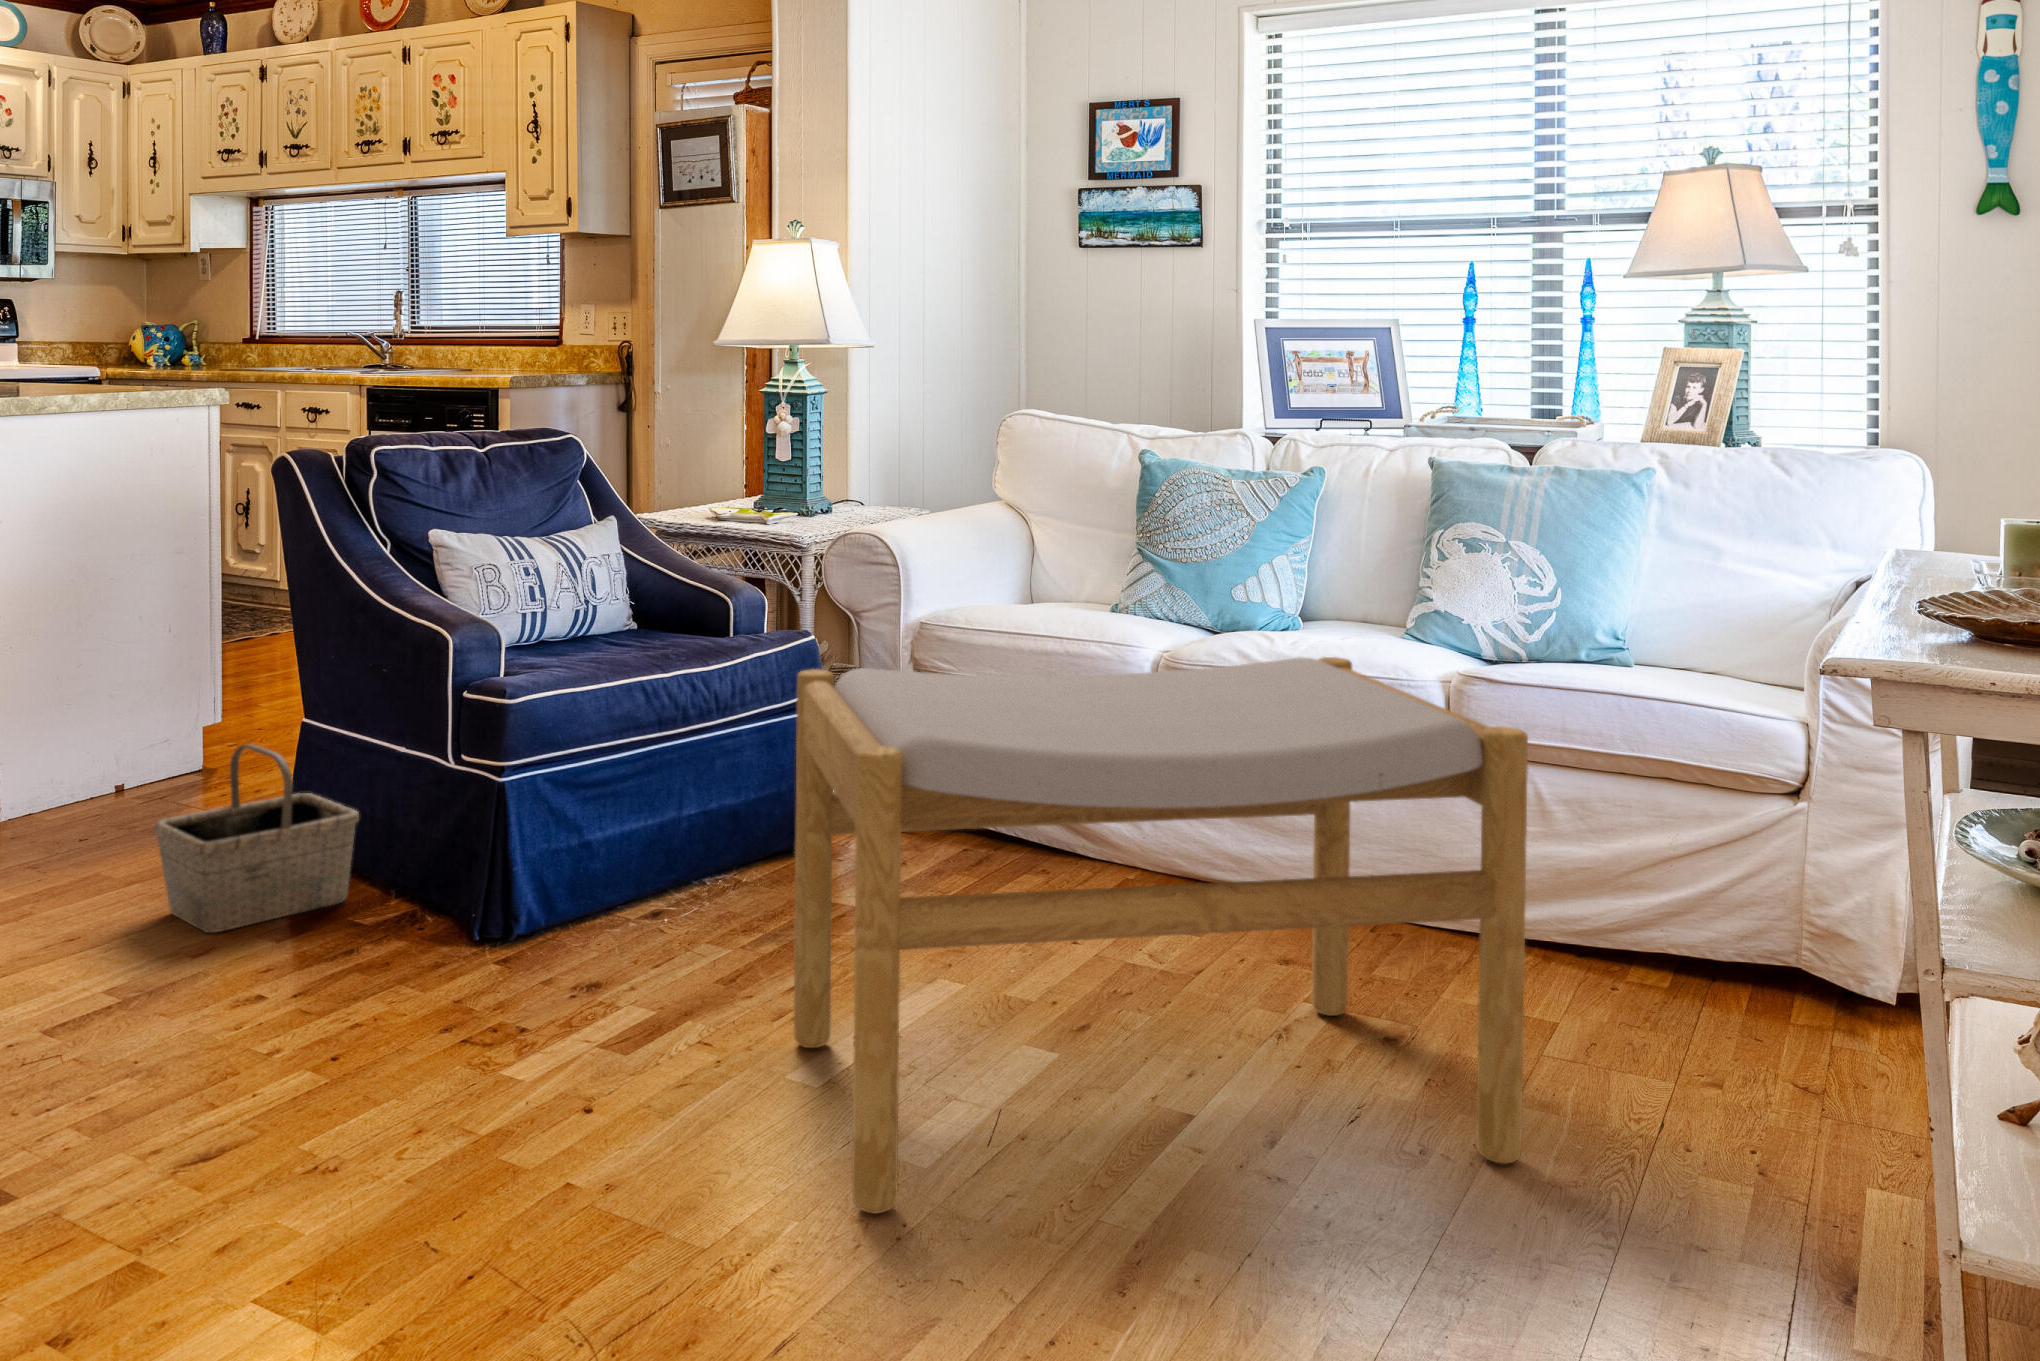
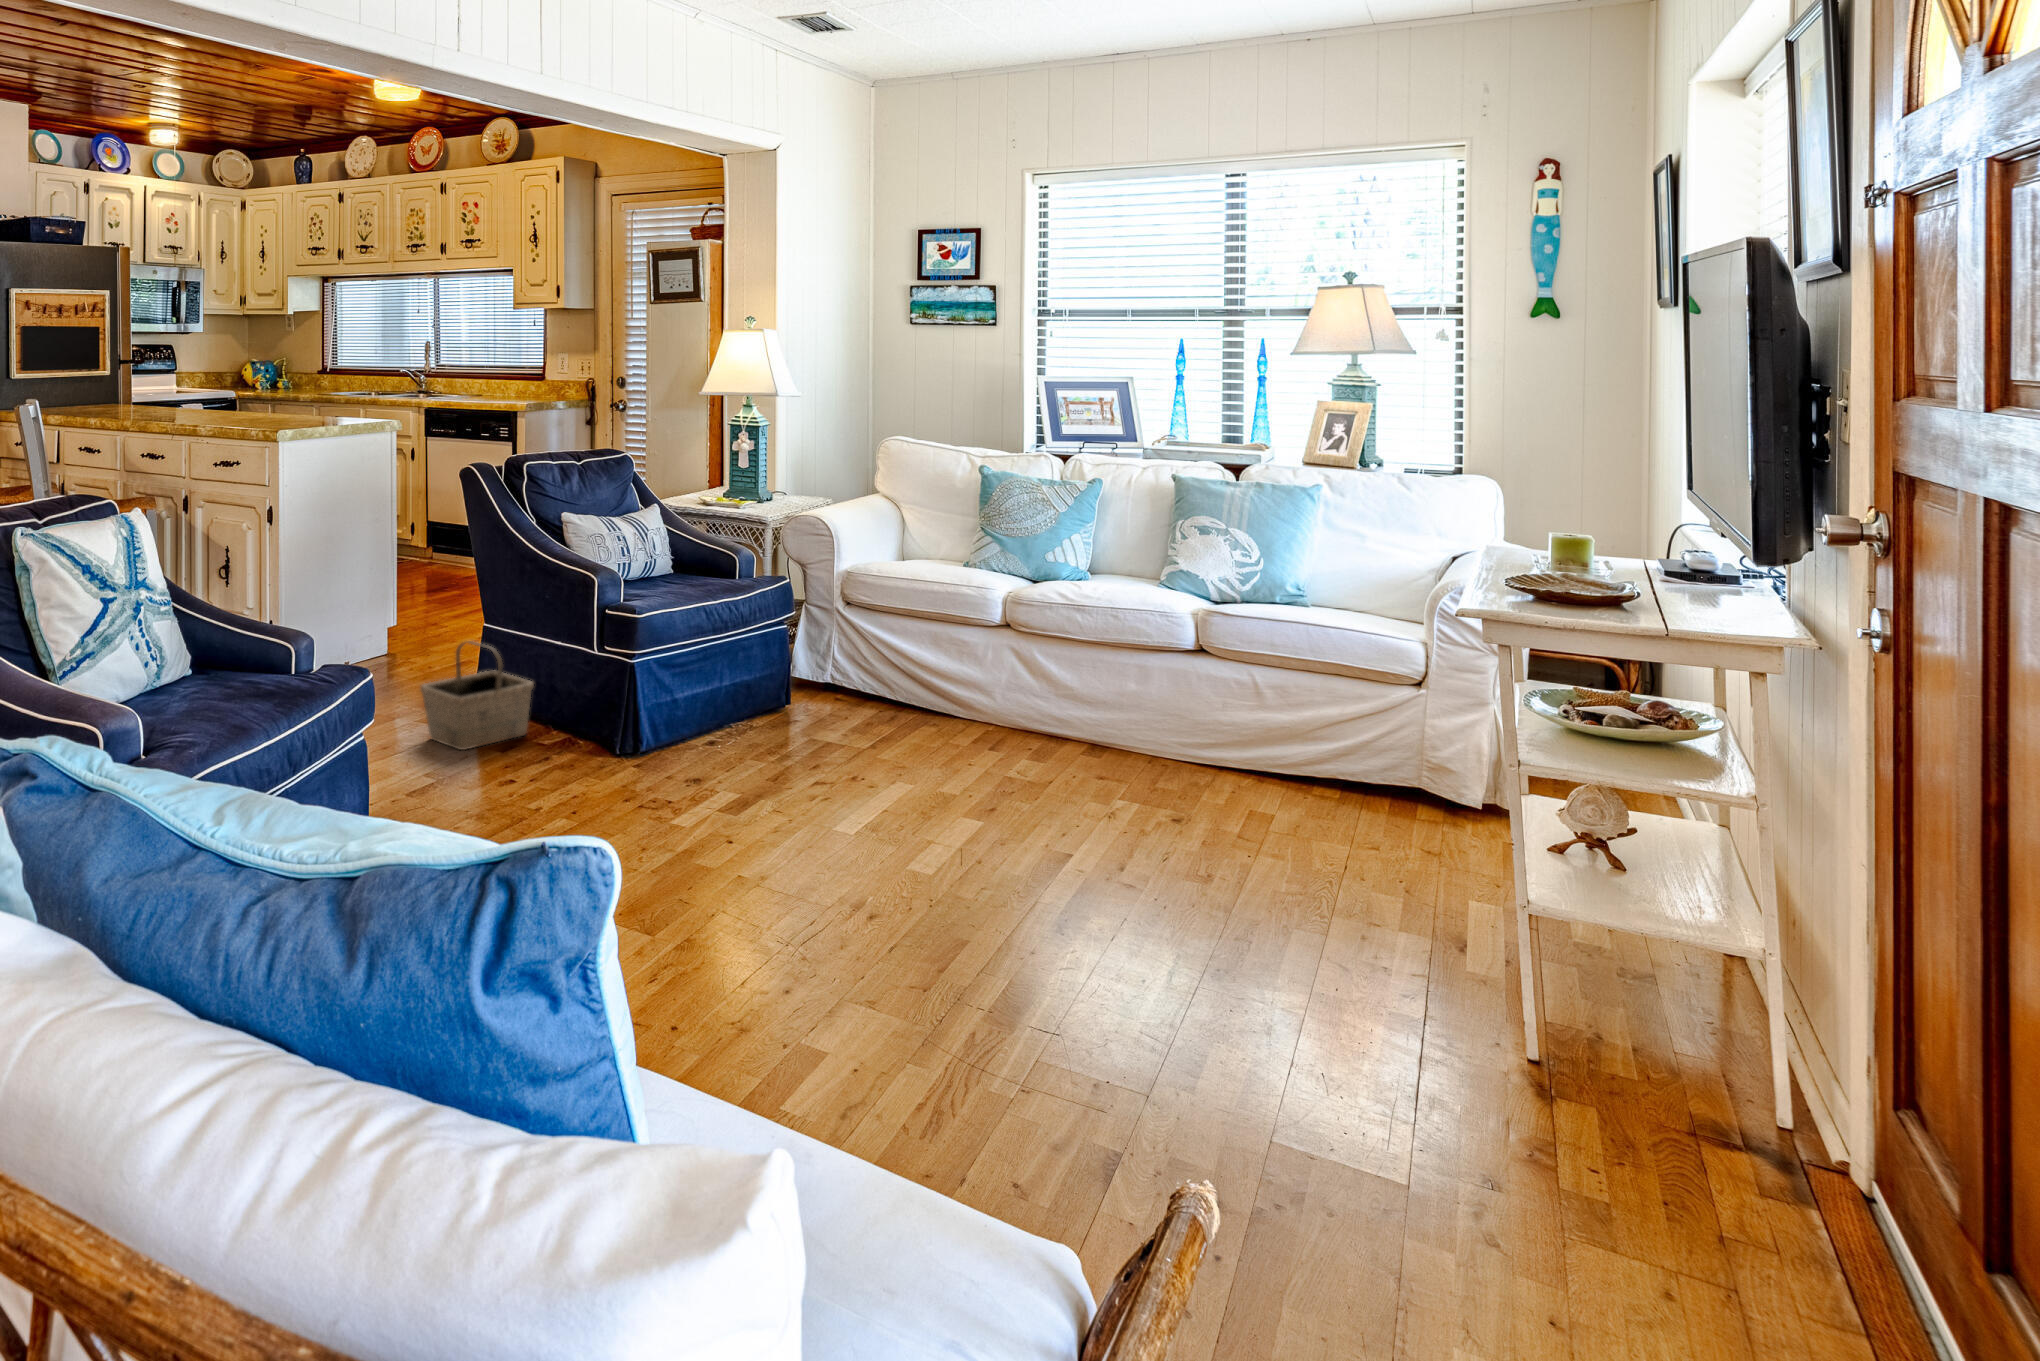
footstool: present [794,657,1528,1213] -> none [831,599,1273,896]

